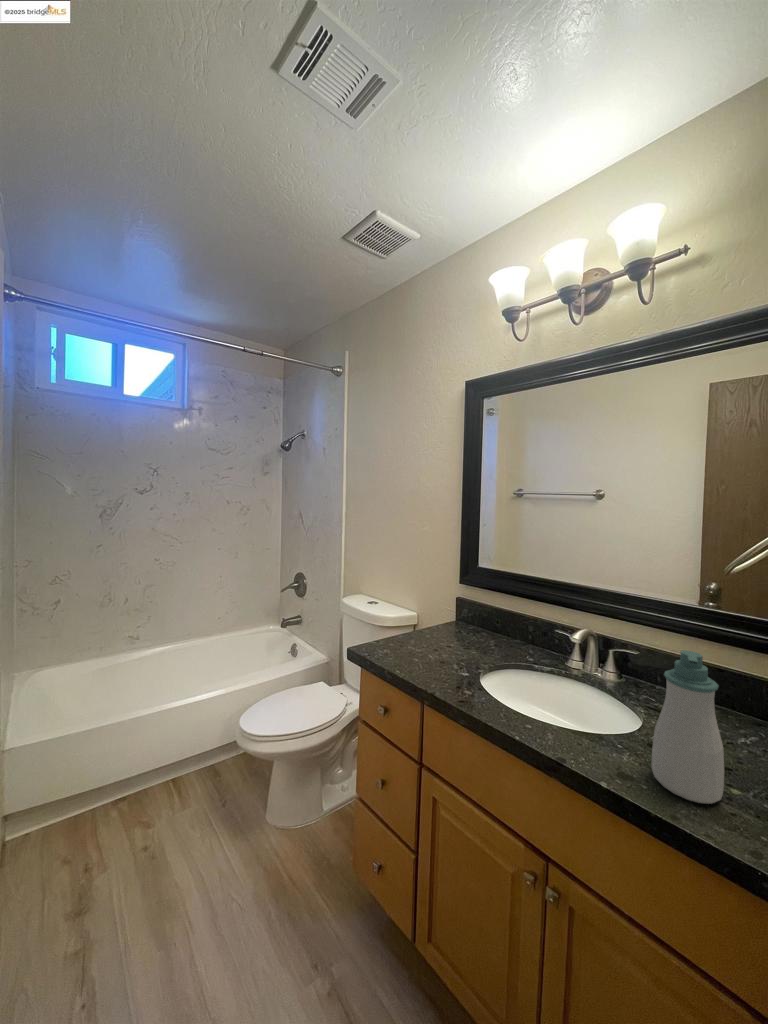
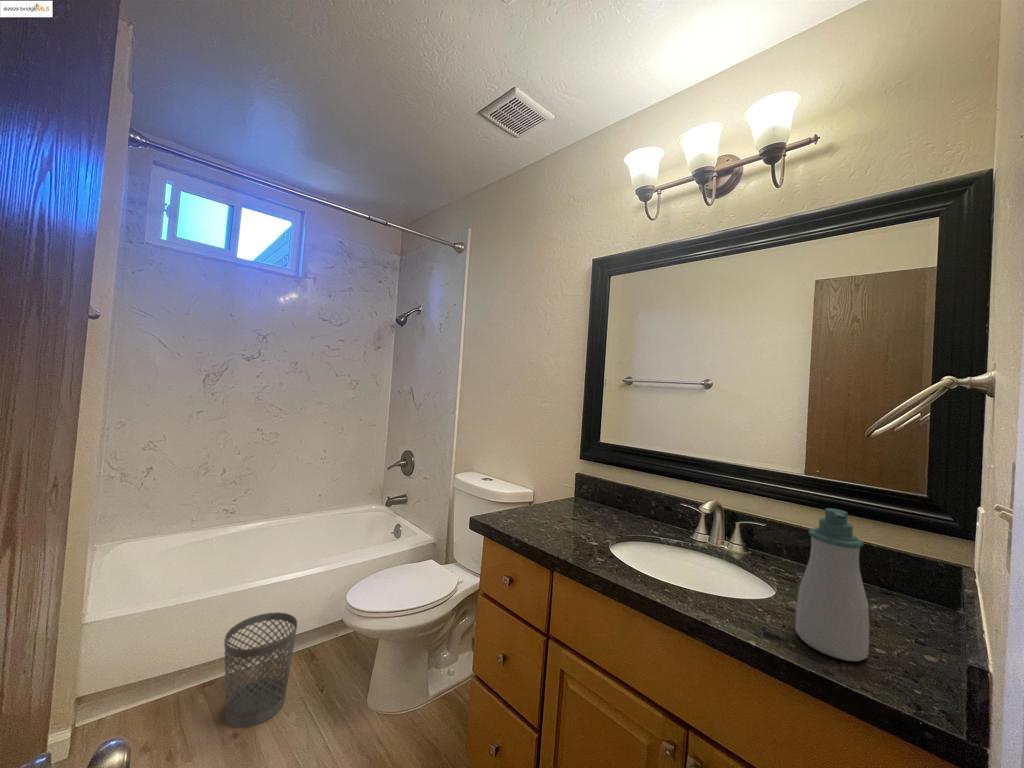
wastebasket: none [133,733,199,838] -> present [224,612,297,728]

